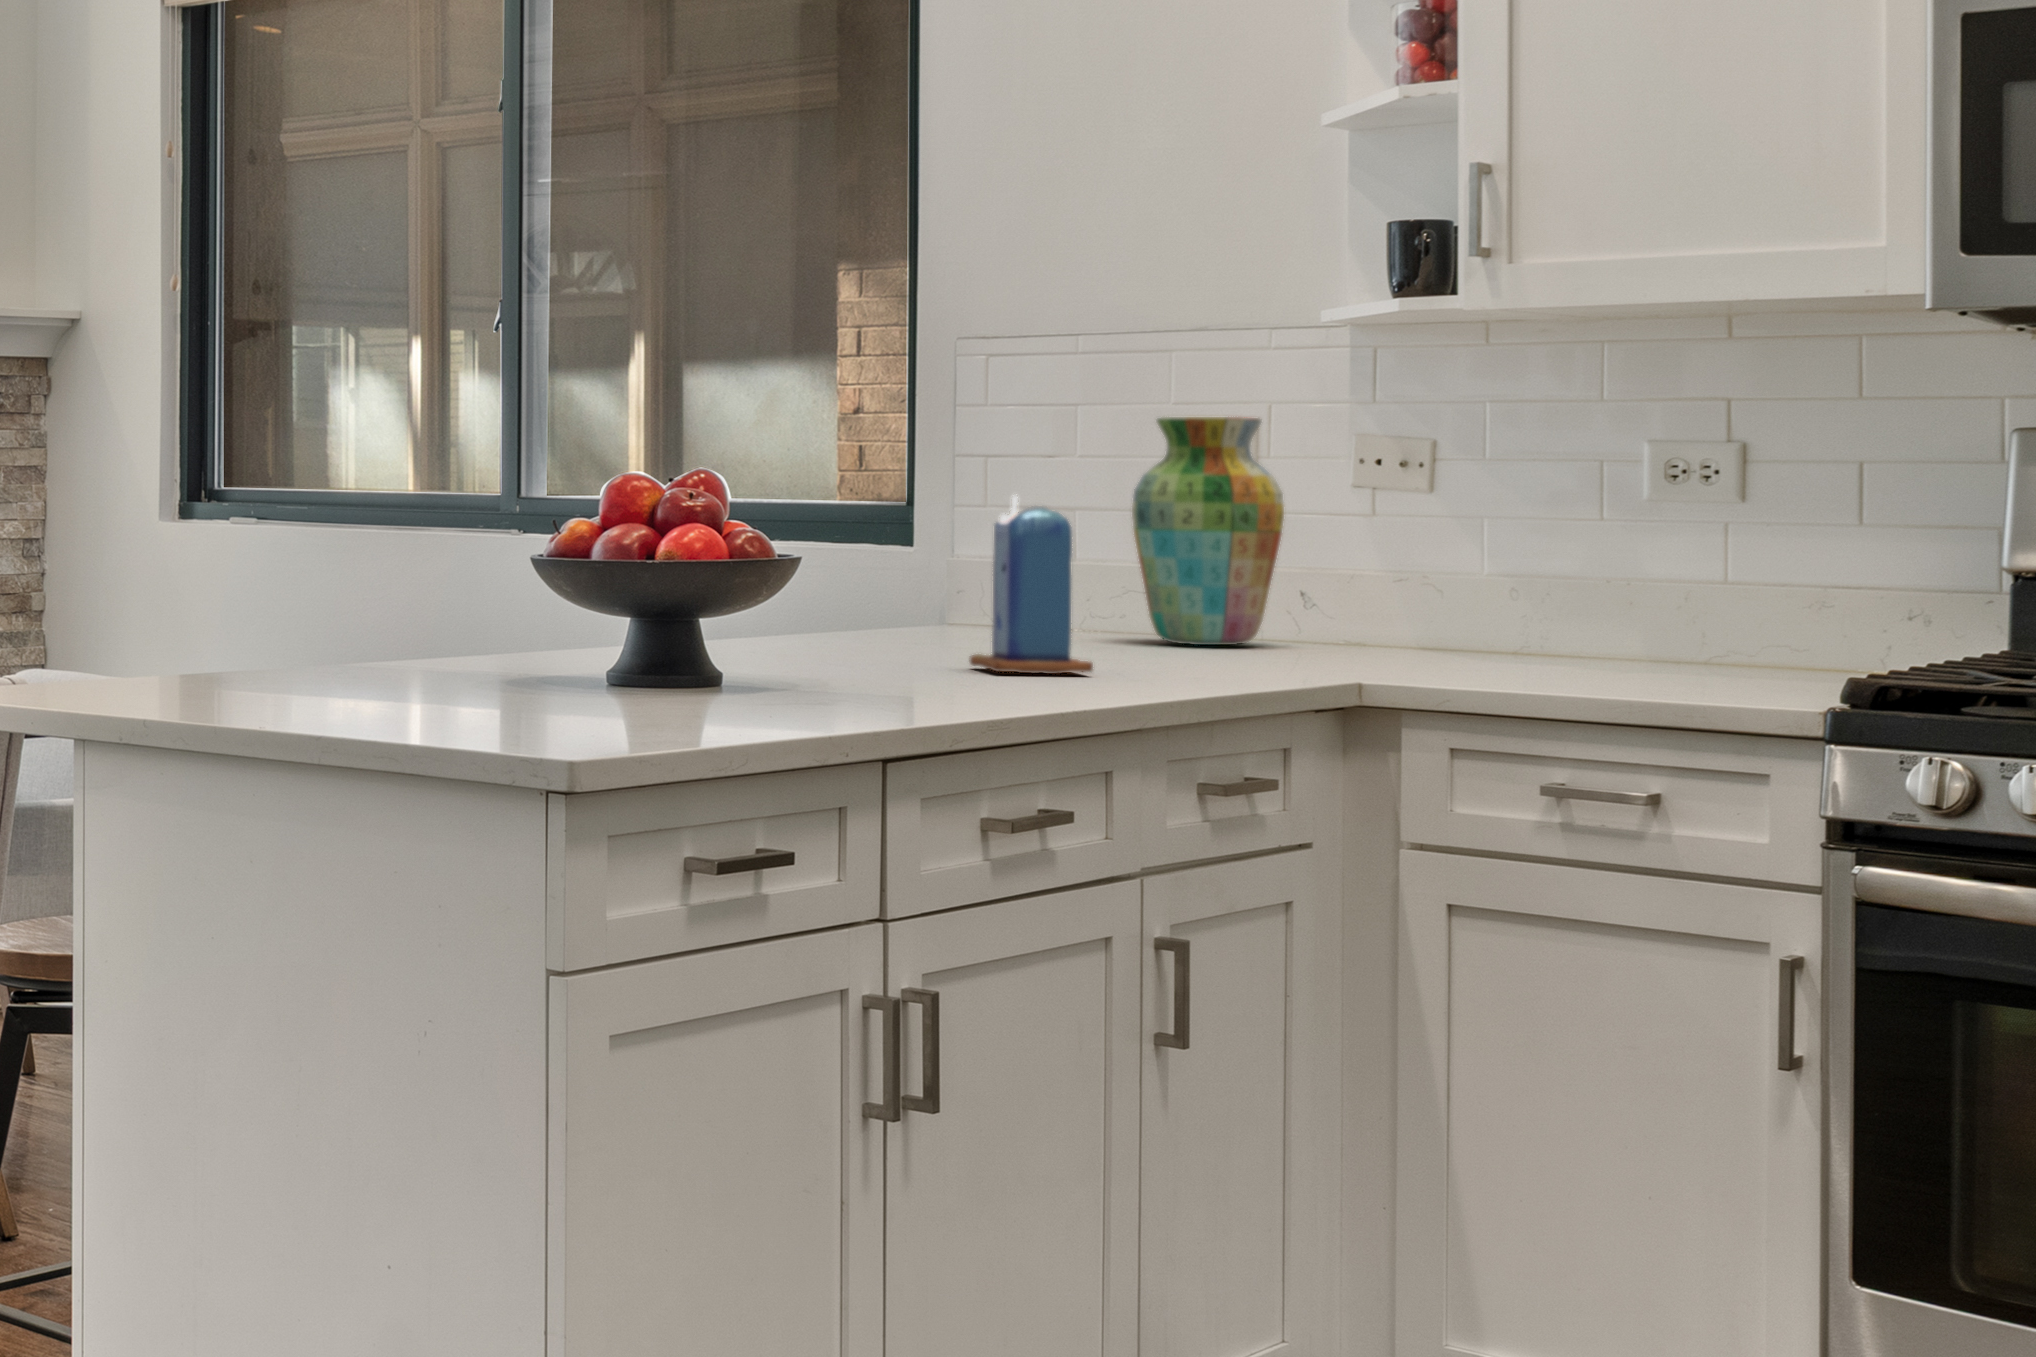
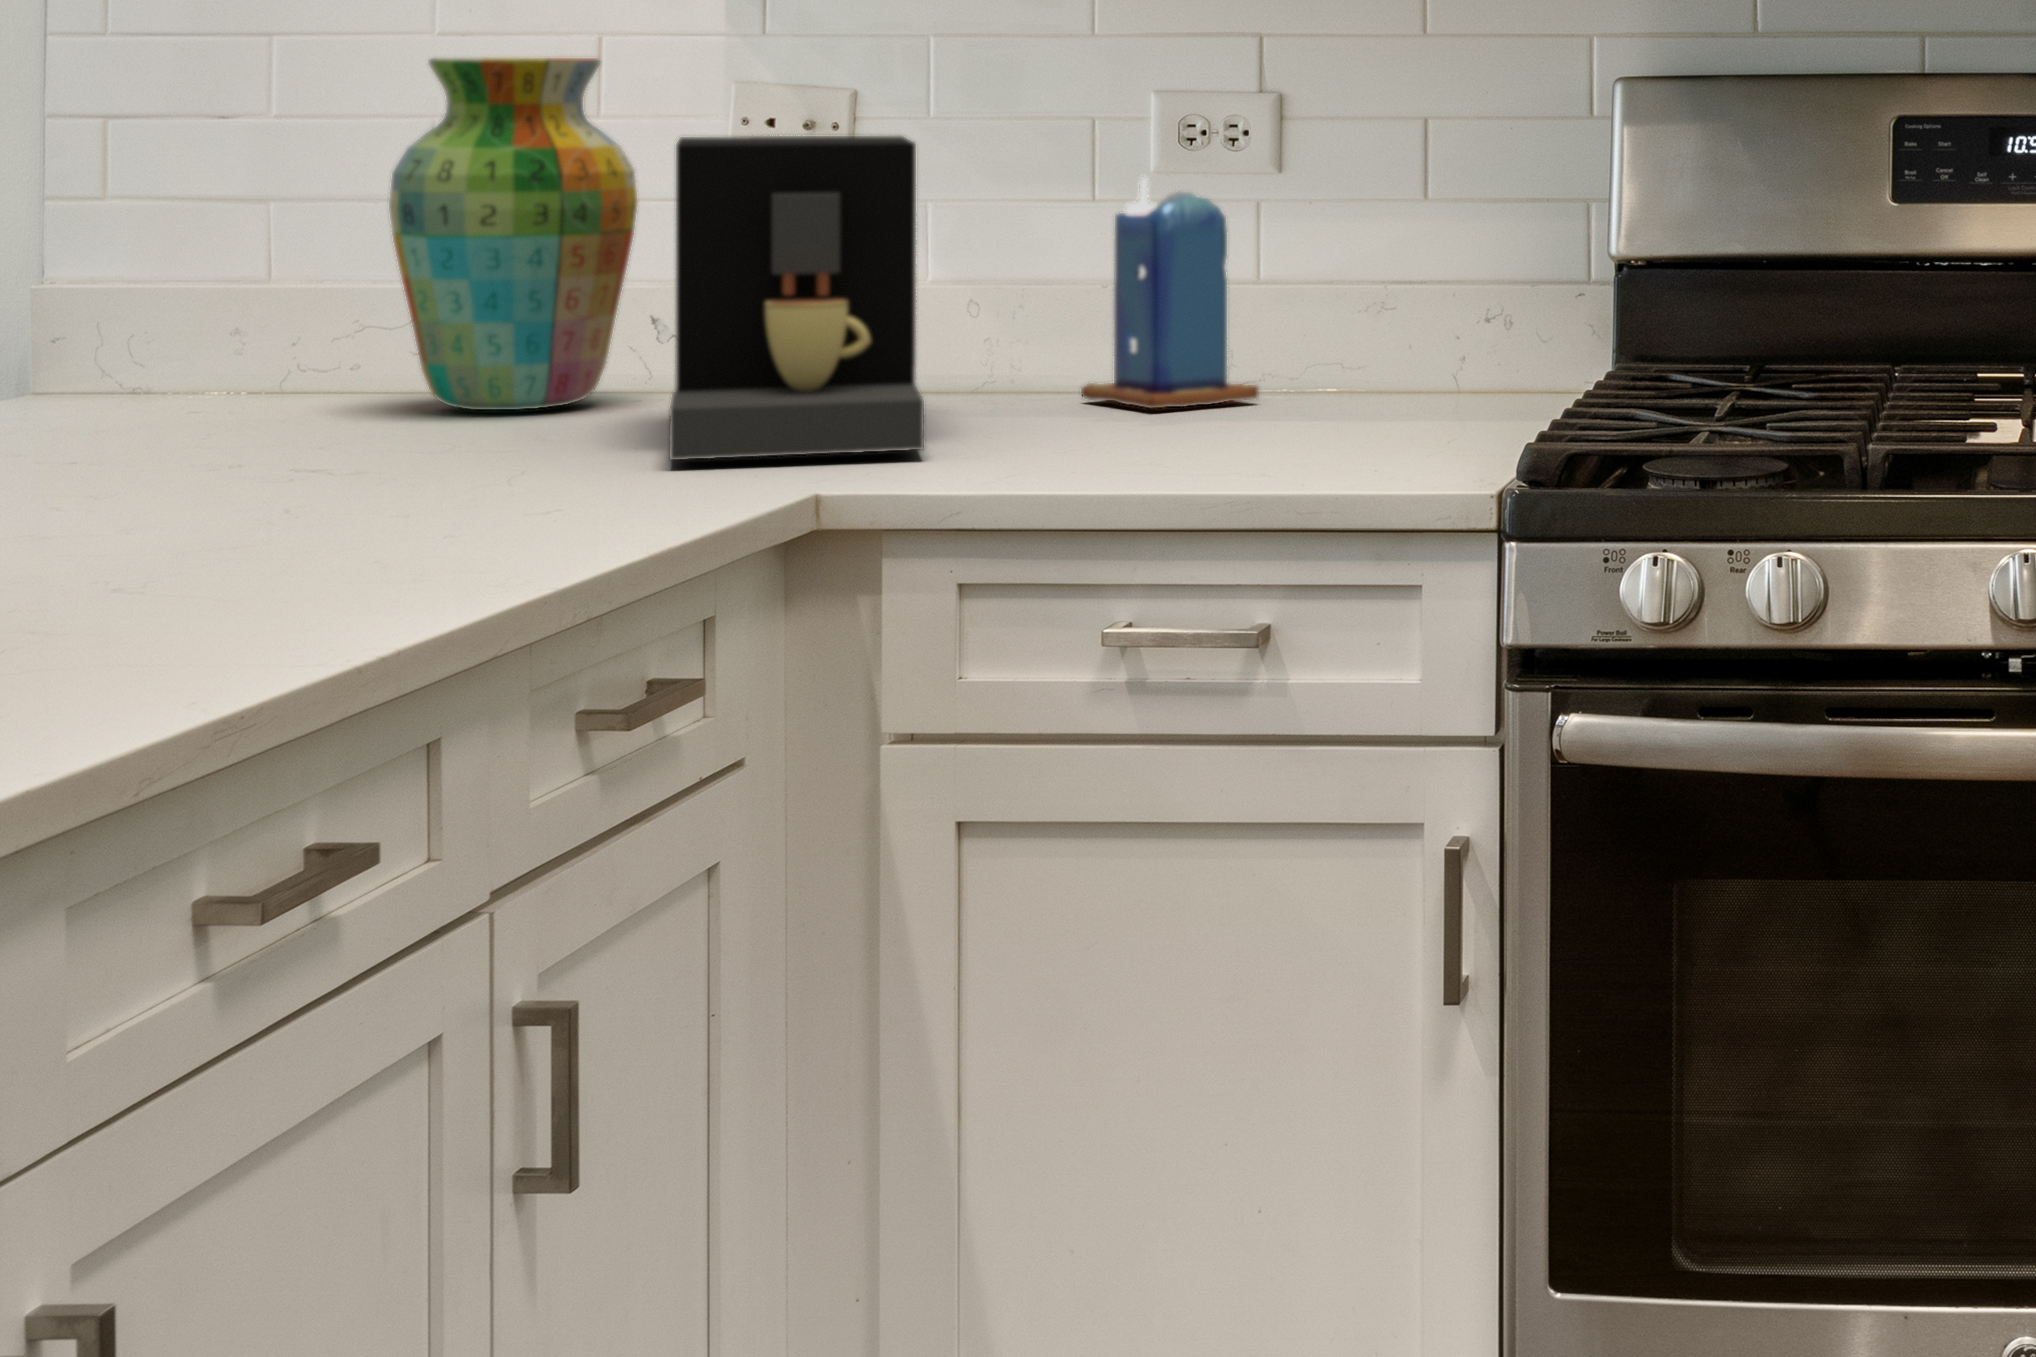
coffee maker: none [1279,467,1455,670] -> present [670,136,924,460]
candle: present [969,496,1093,674] -> present [1081,178,1258,409]

